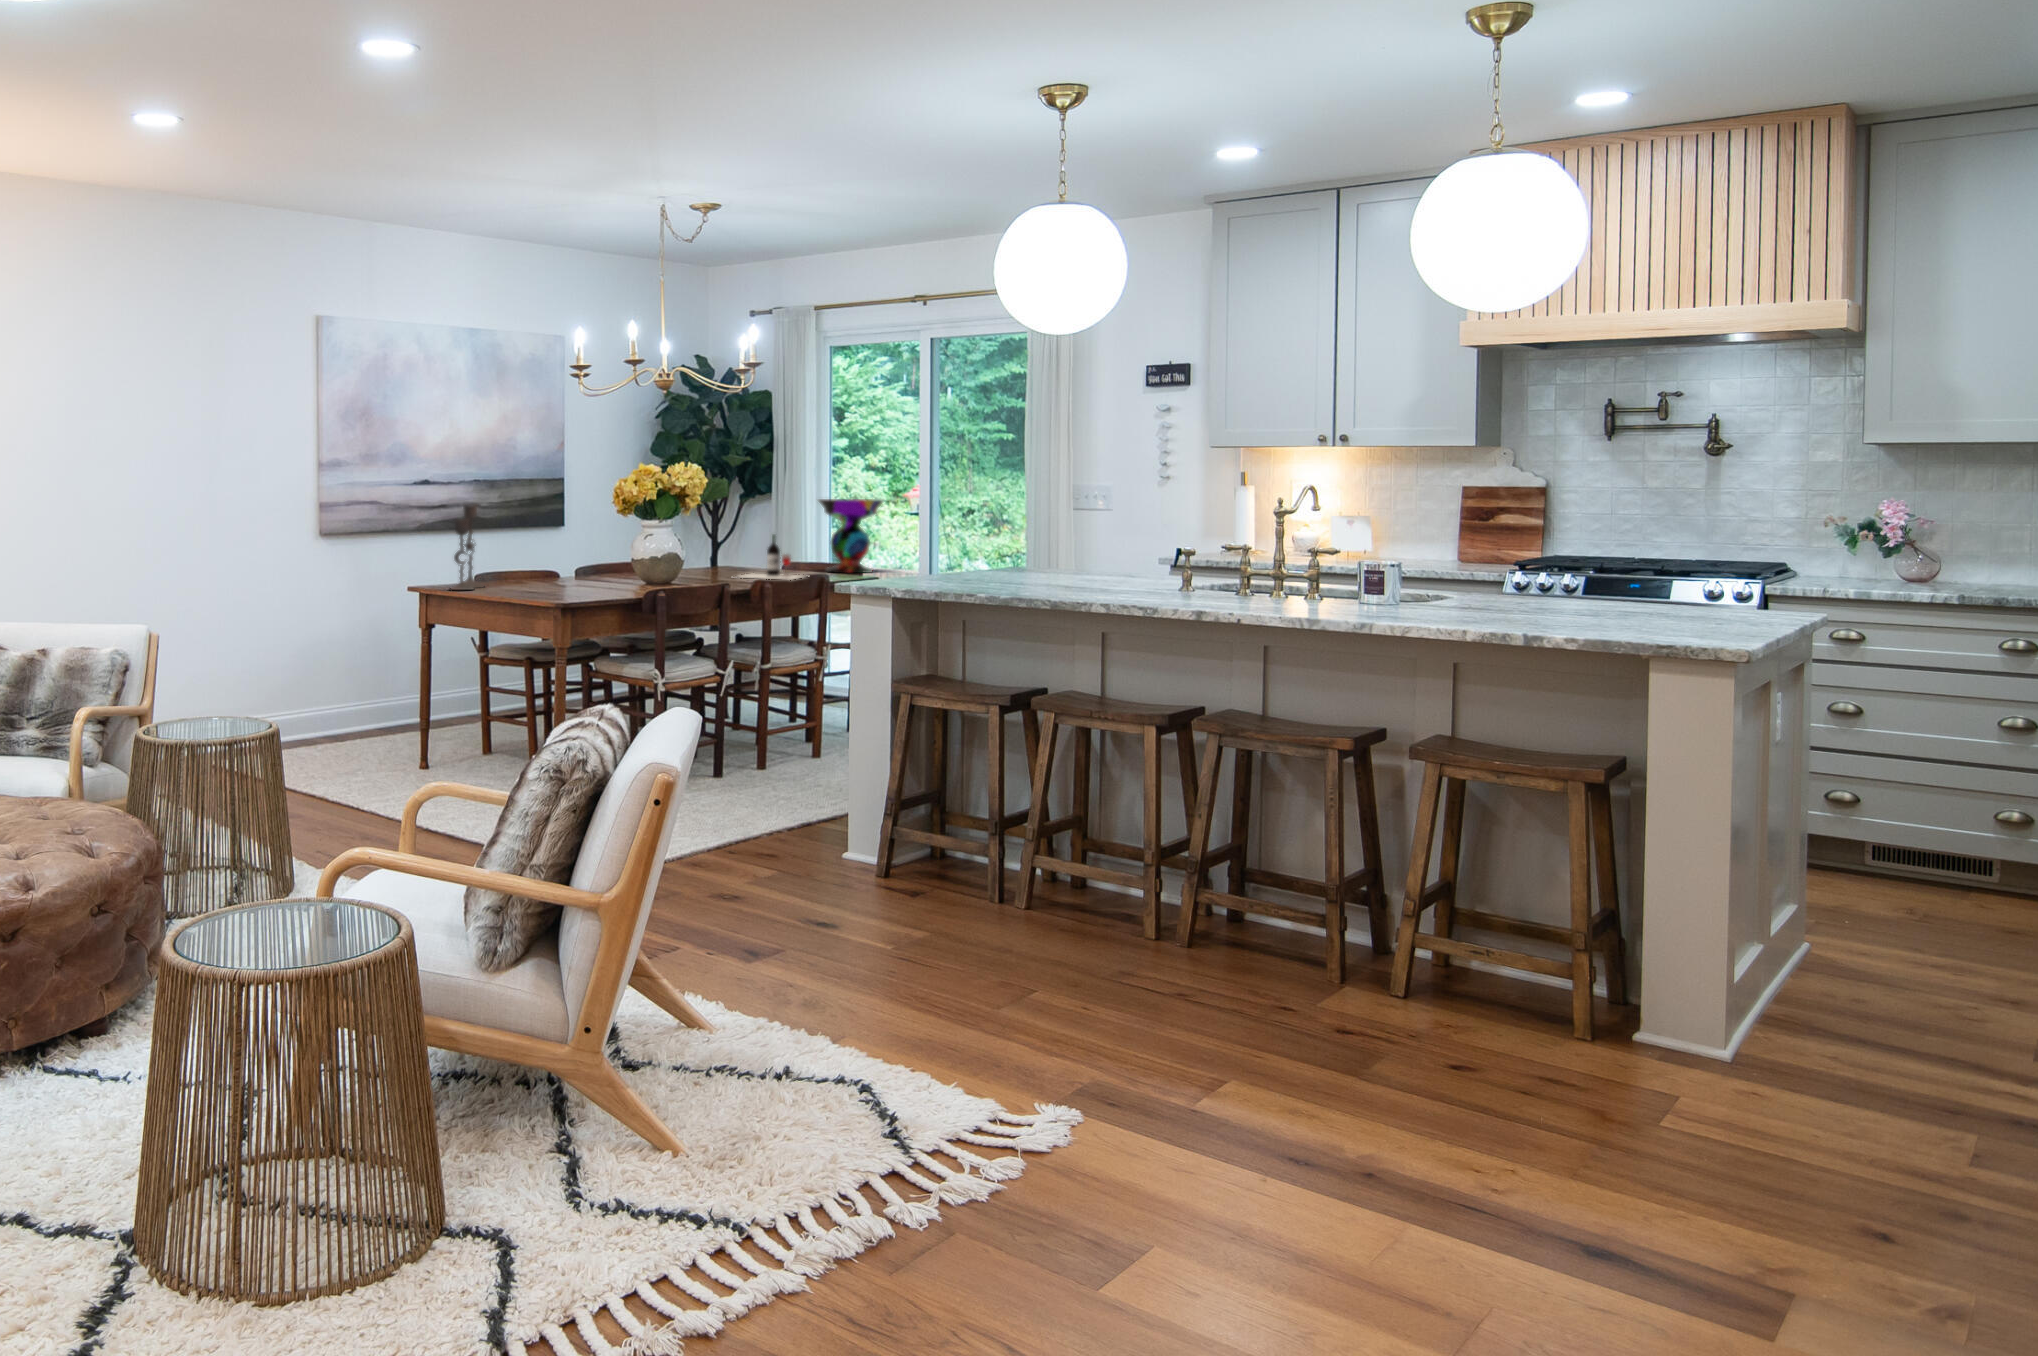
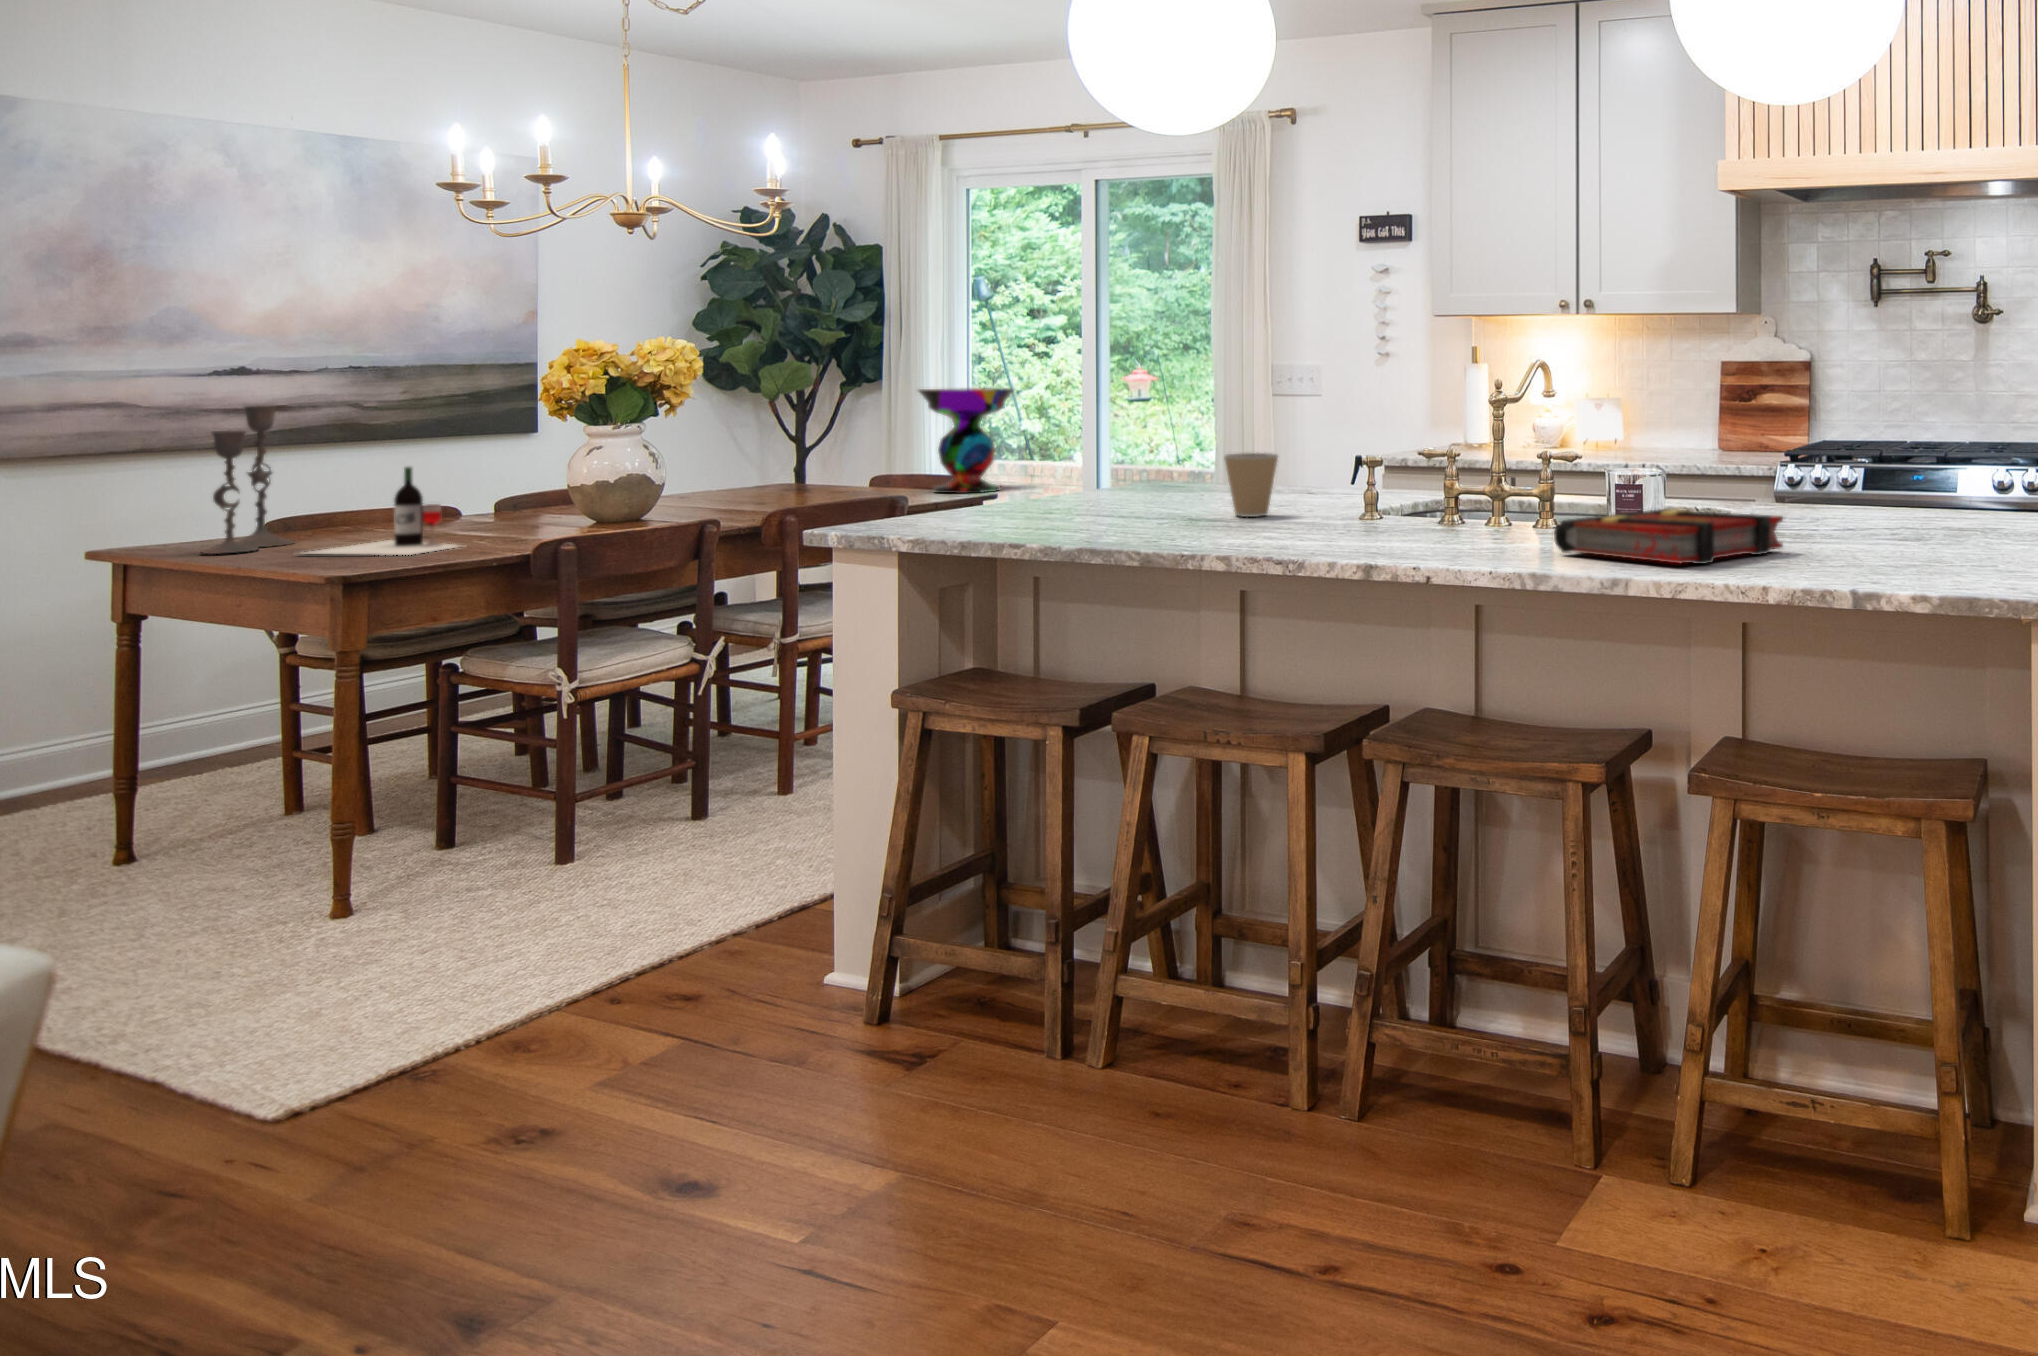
wine bottle: present [740,535,809,580] -> present [308,467,458,555]
coffee cup: none [1088,548,1126,588] -> present [1224,453,1278,517]
book: none [1324,589,1487,621] -> present [1554,509,1783,564]

